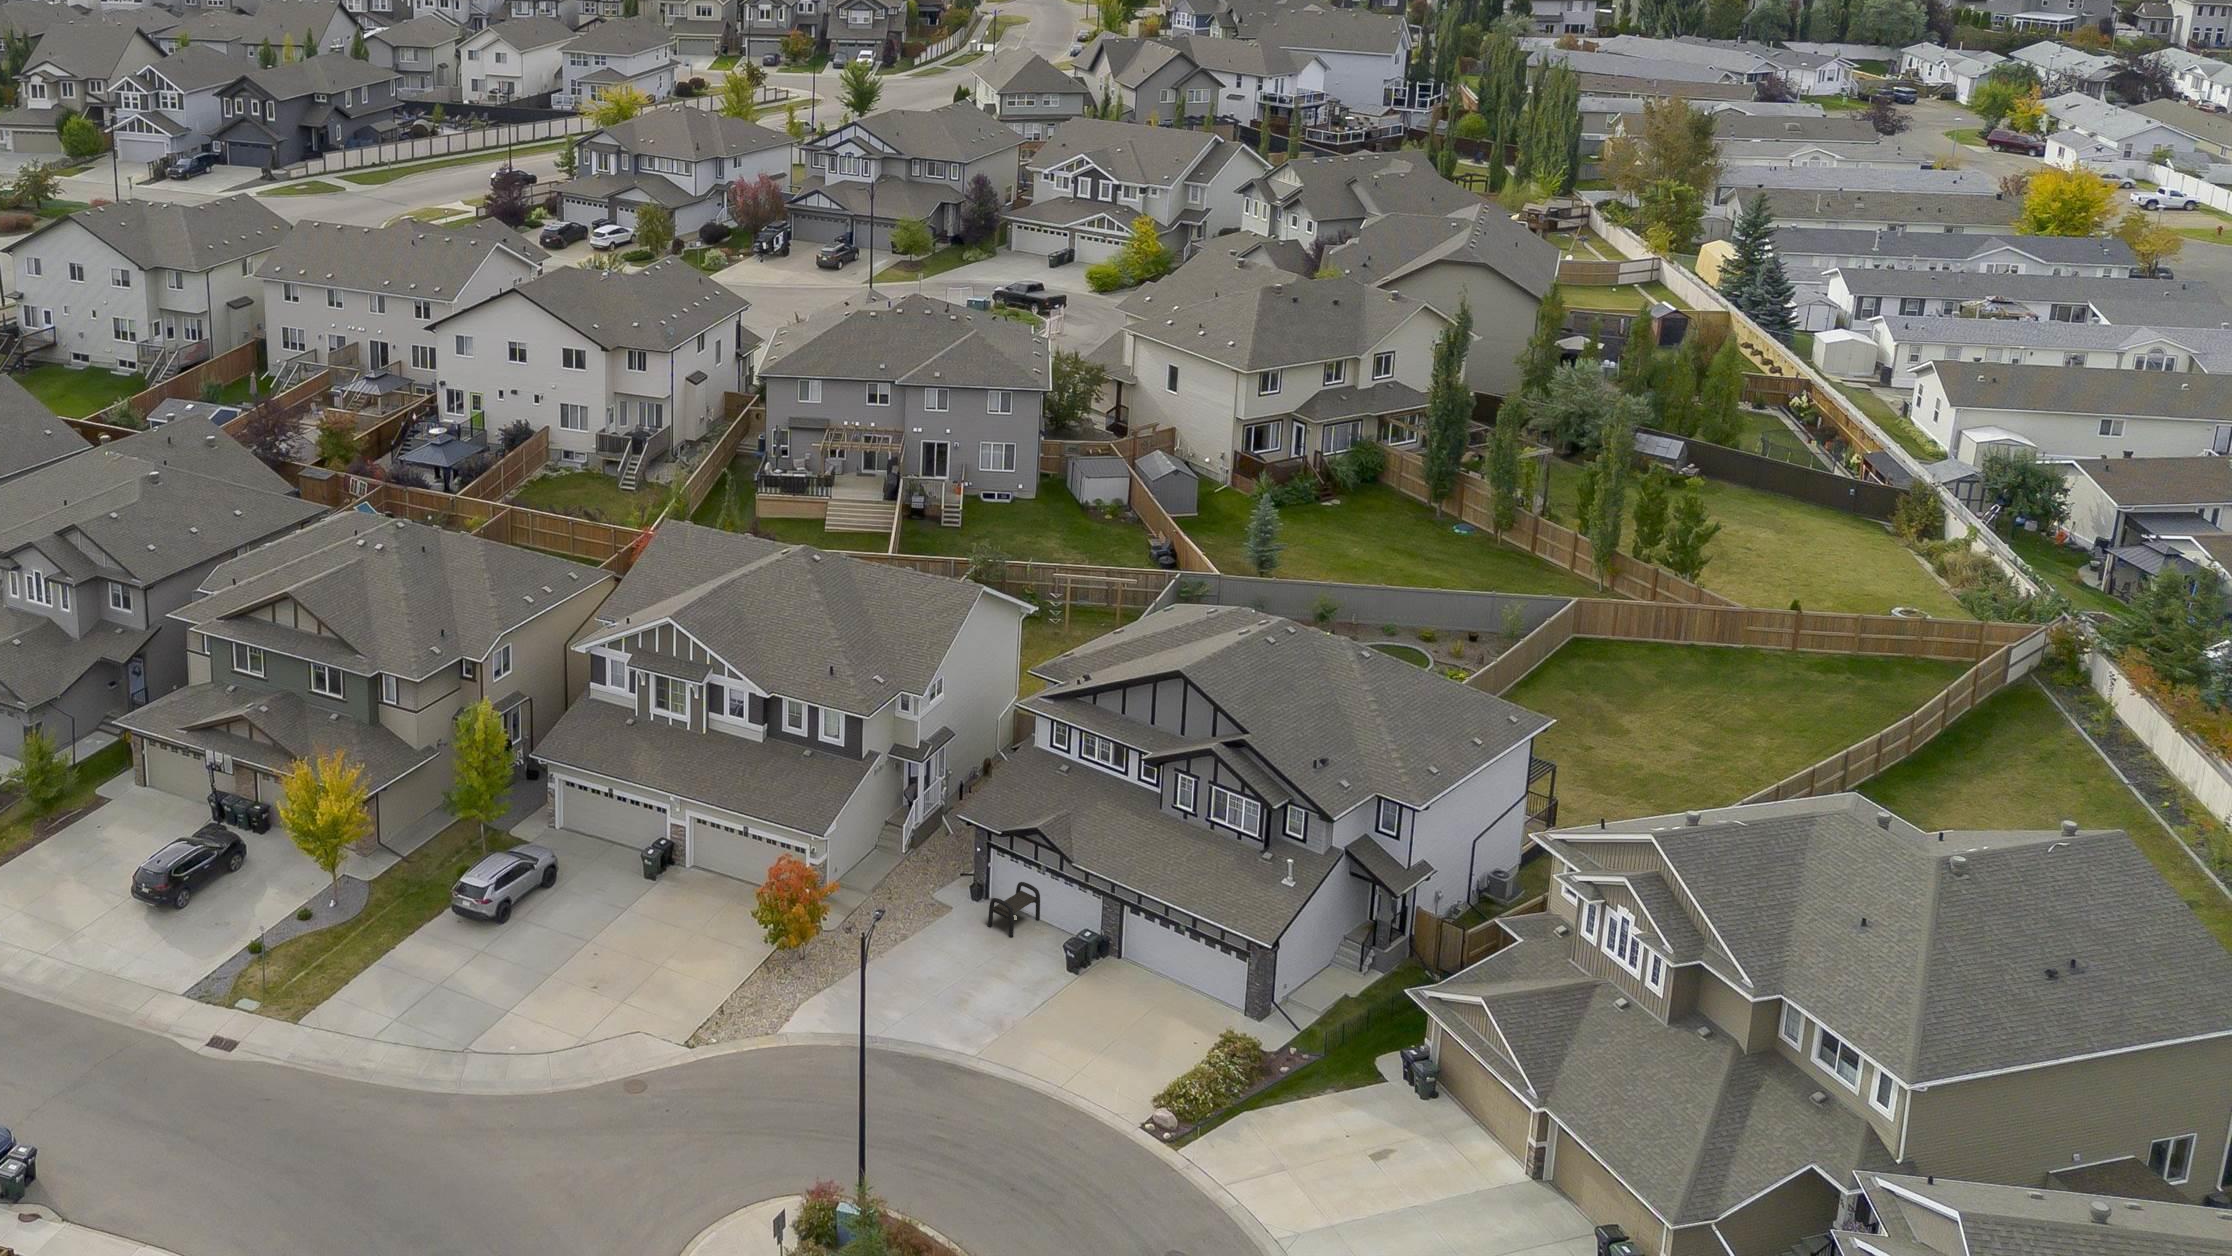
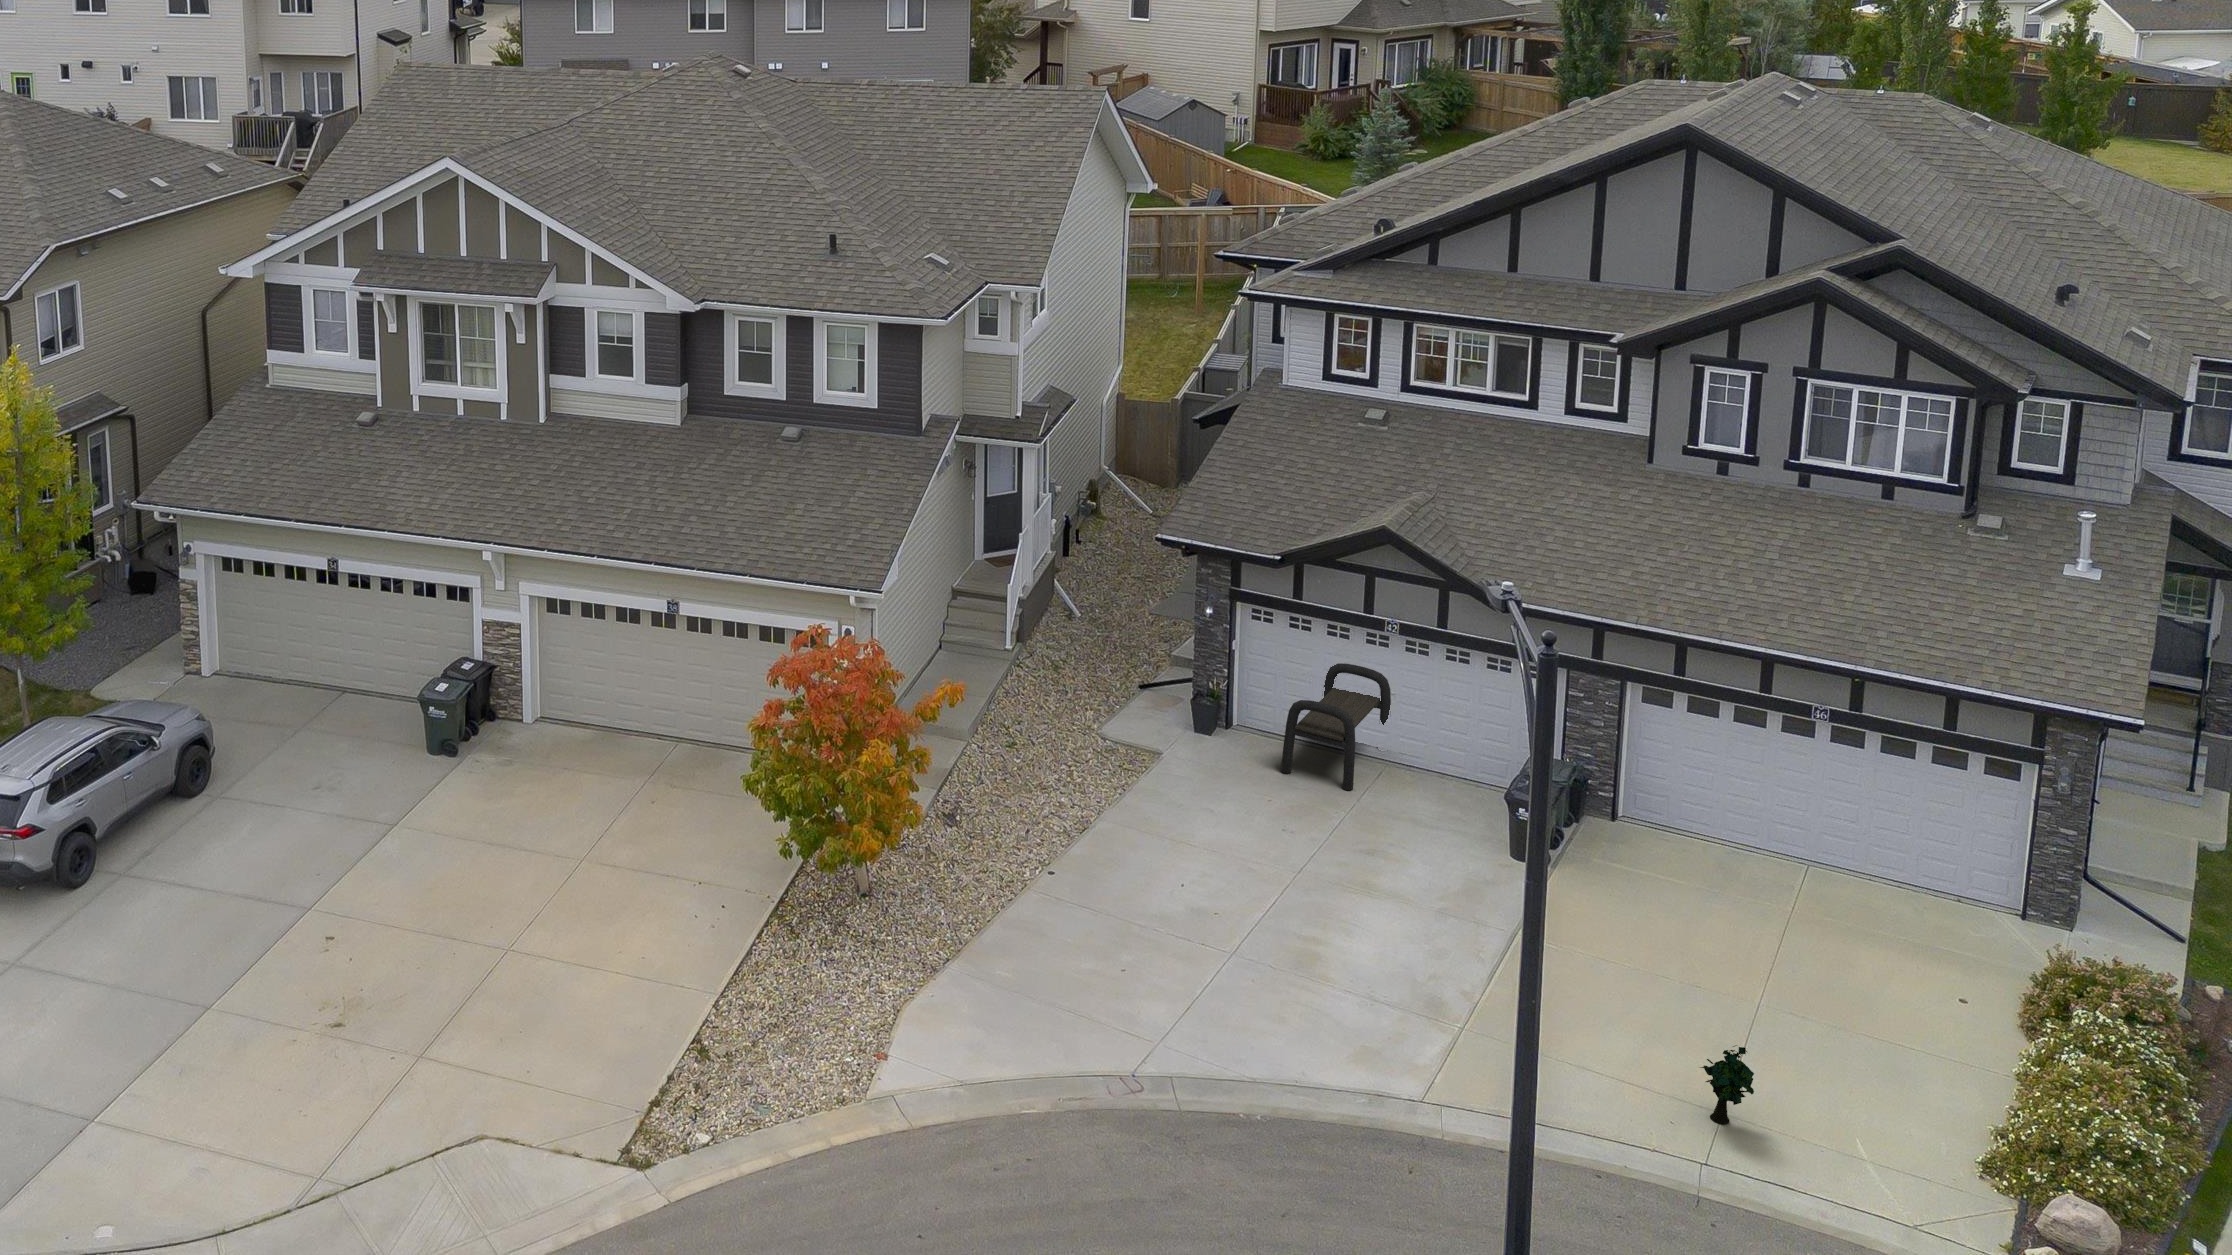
decorative plant: none [1056,1050,1074,1078] -> present [1700,1045,1754,1124]

